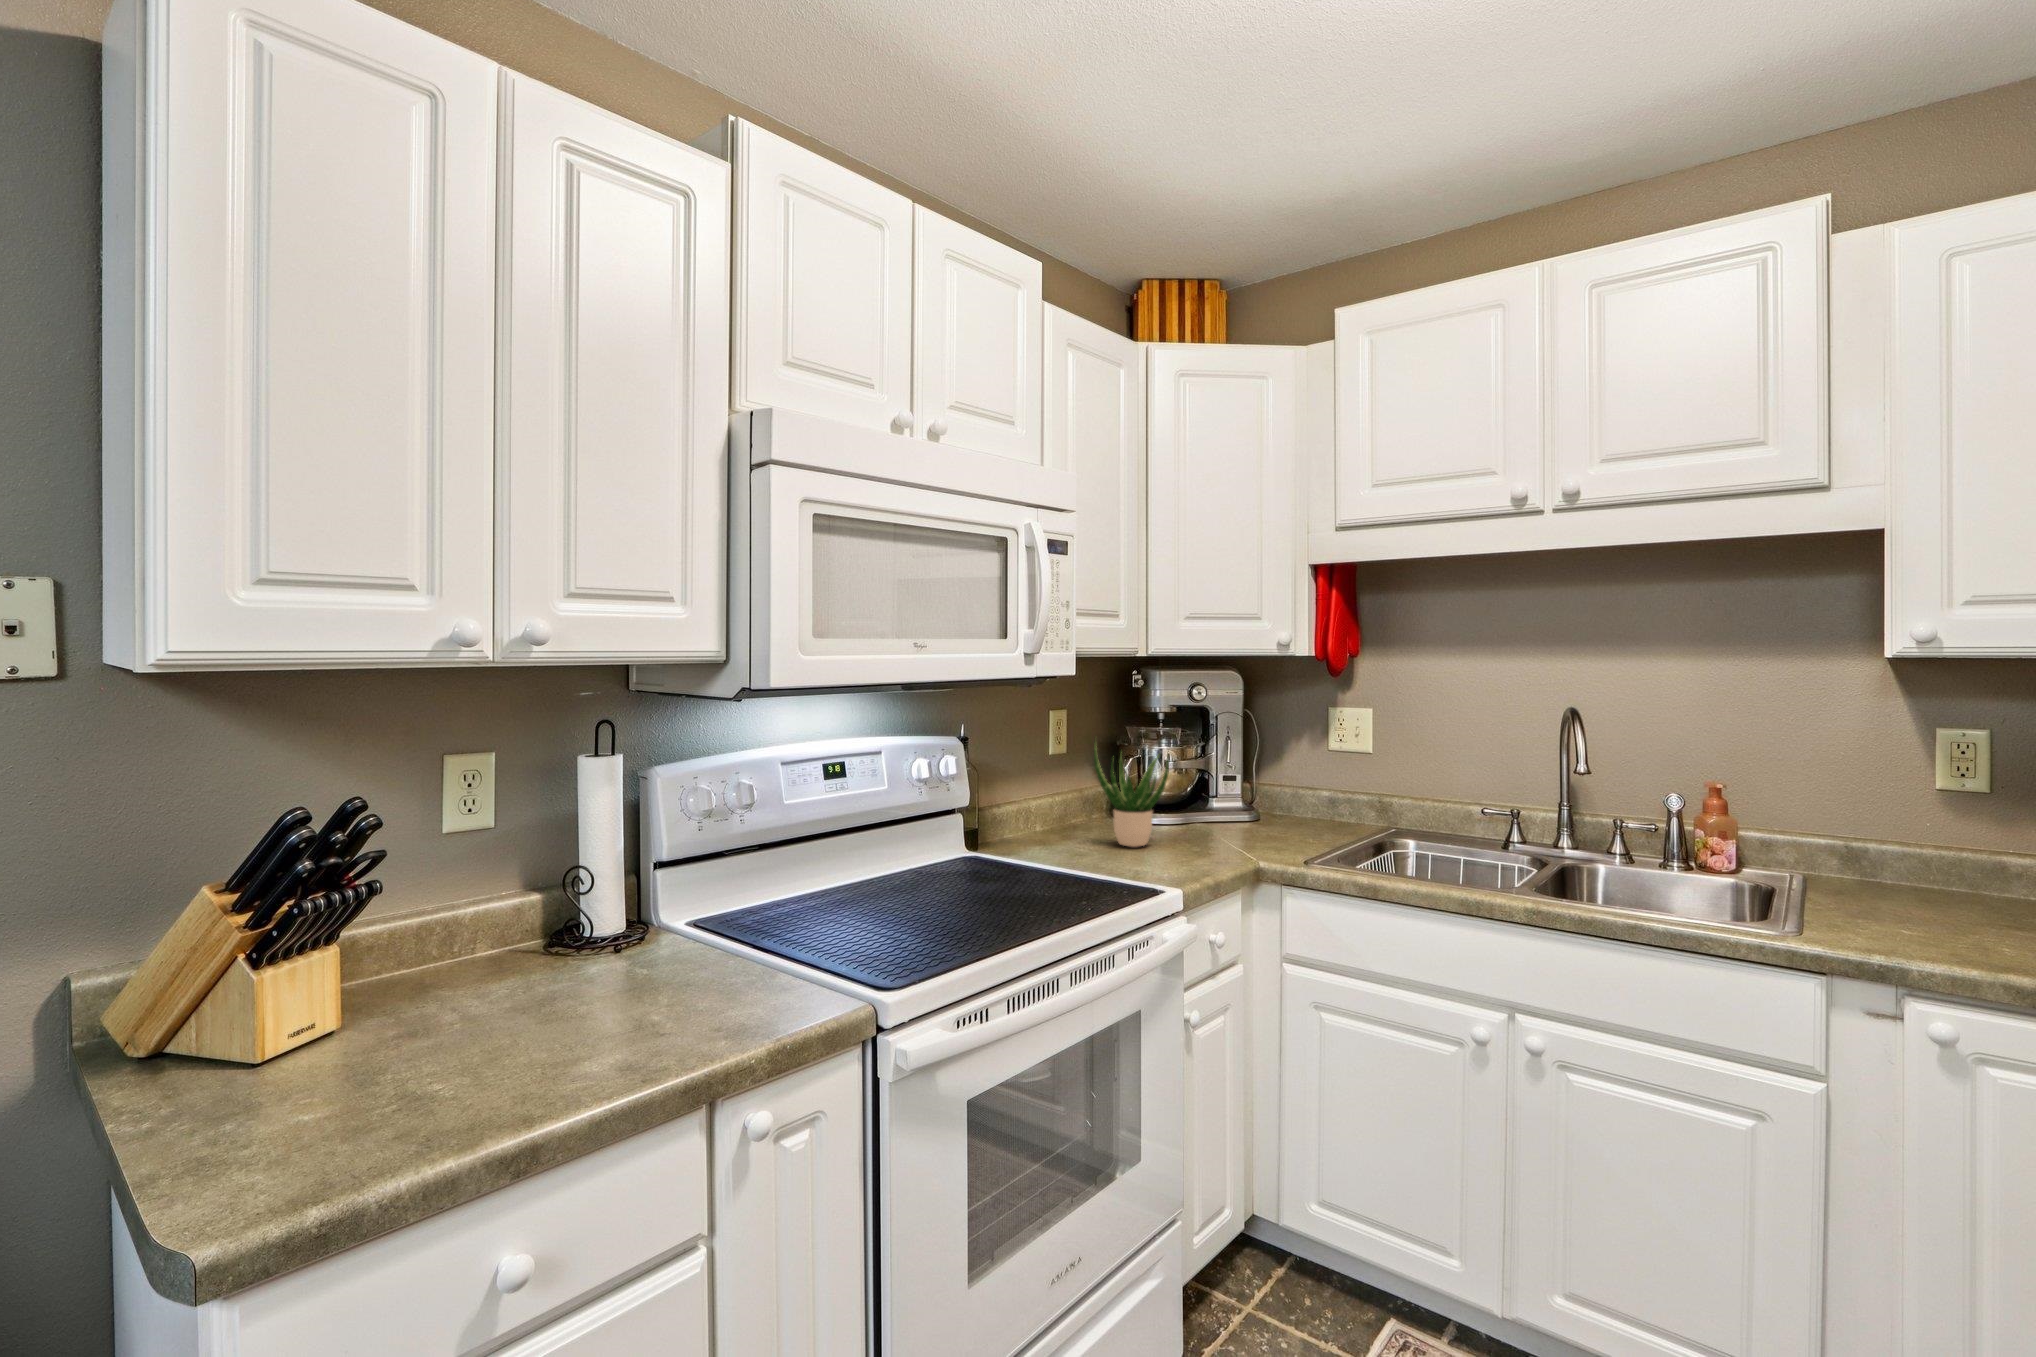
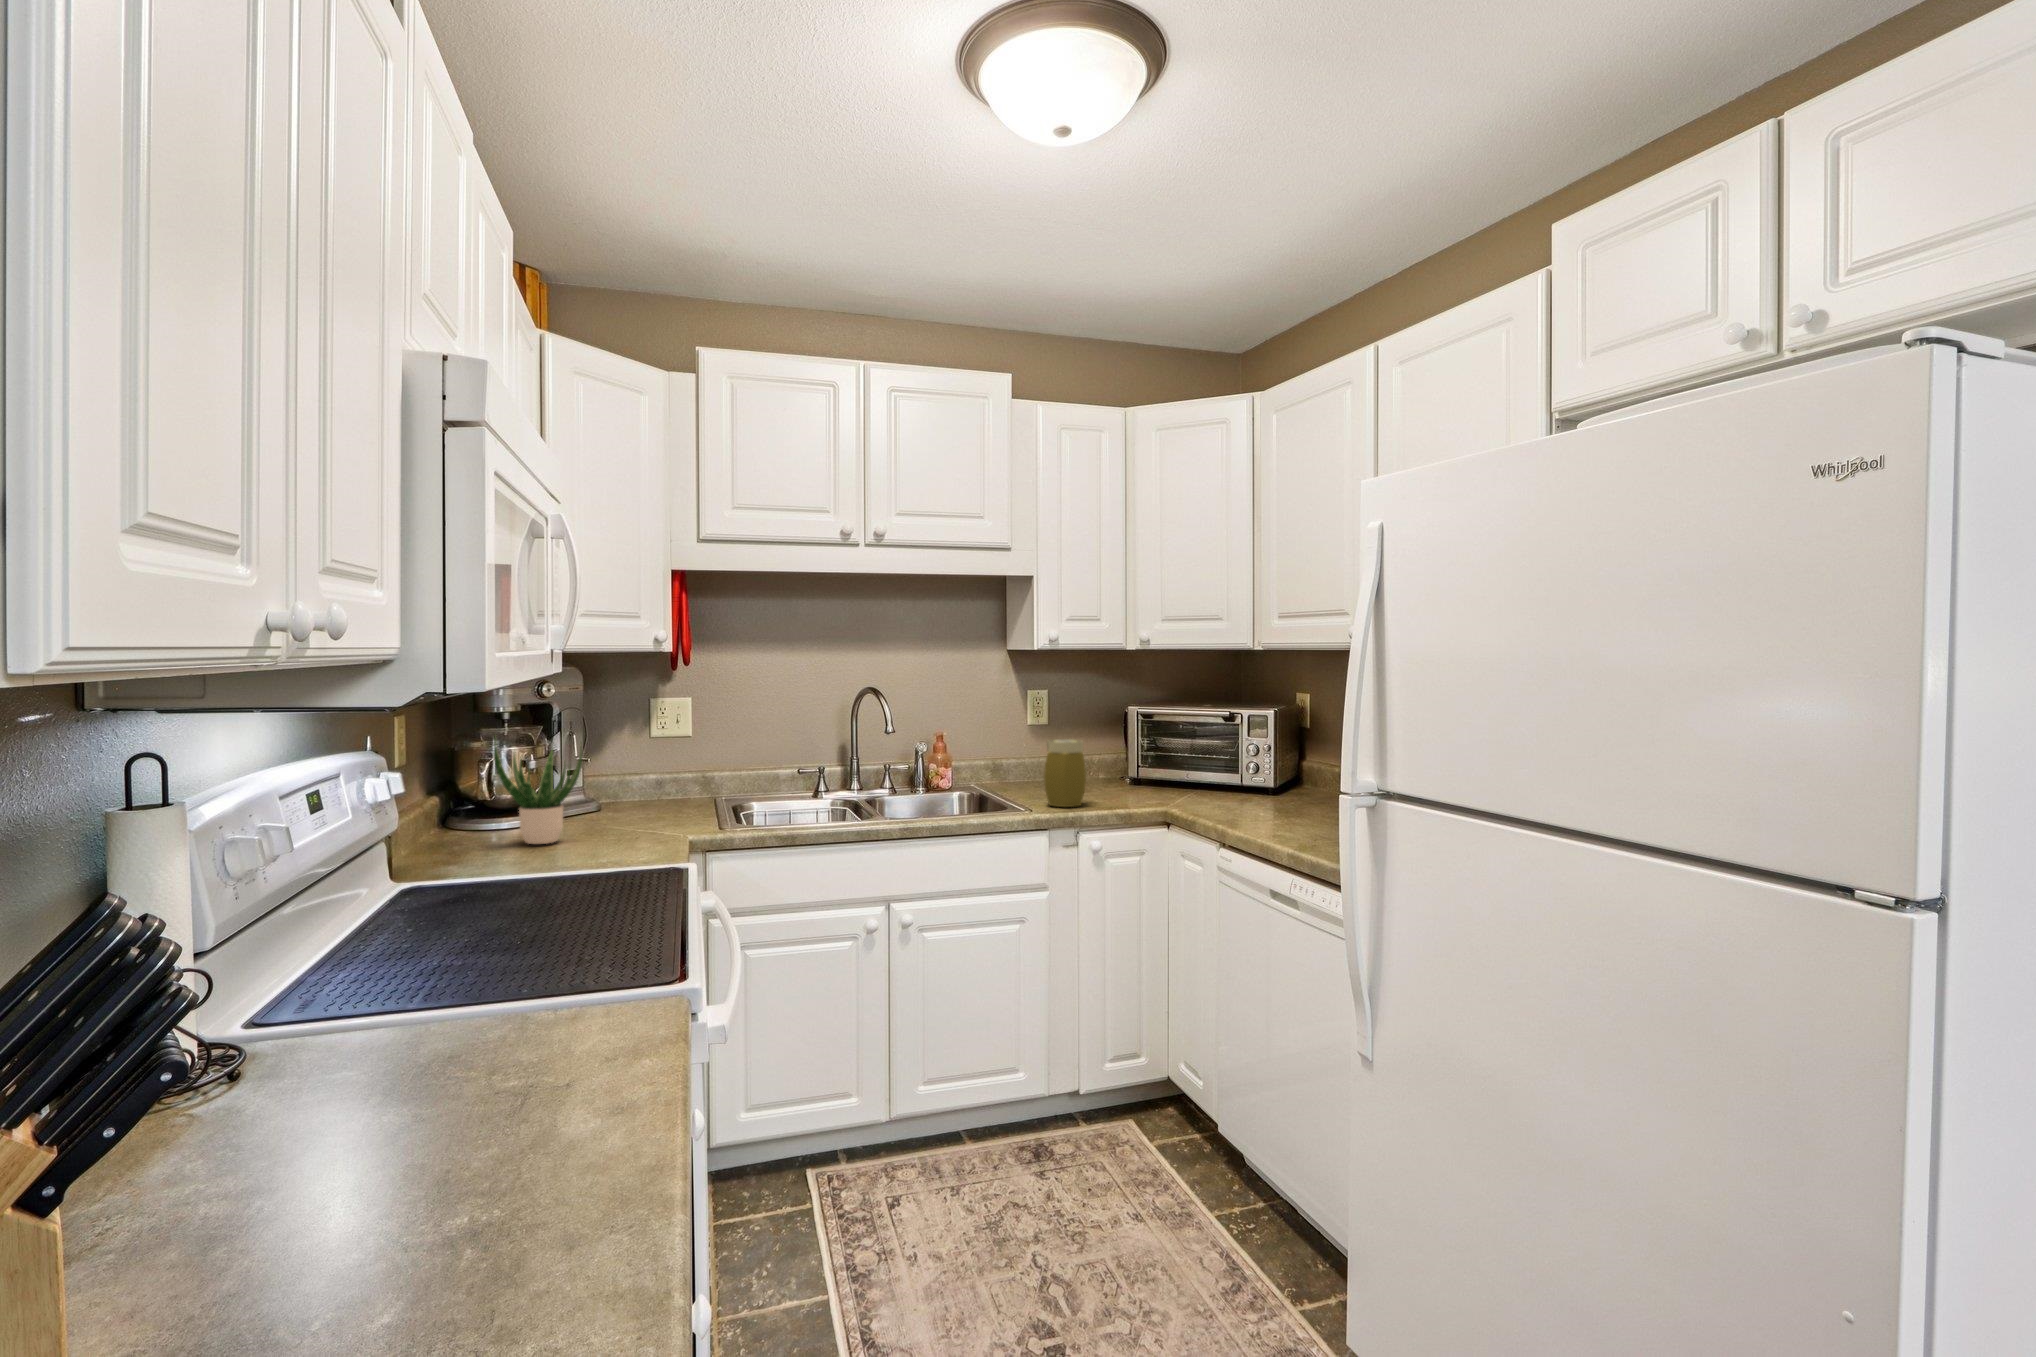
jar: none [1853,816,1968,948] -> present [1044,739,1086,807]

